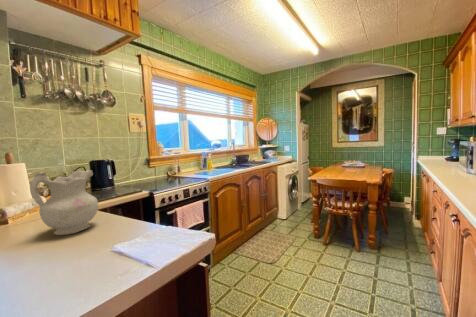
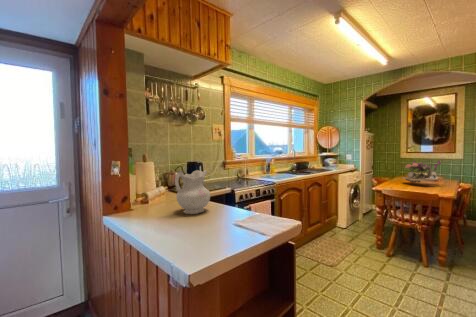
flower arrangement: none [334,147,368,172] -> present [402,160,441,183]

